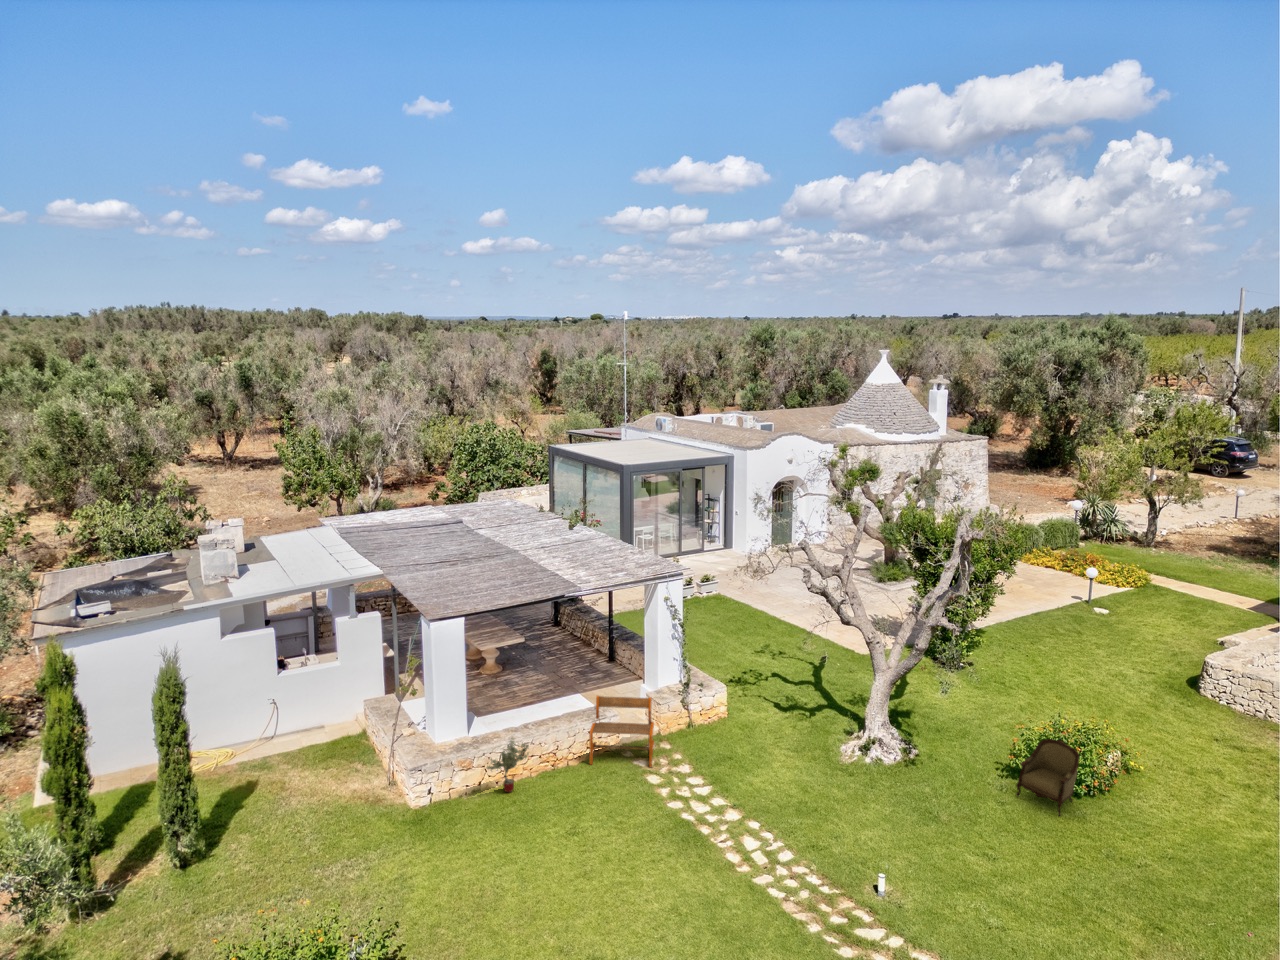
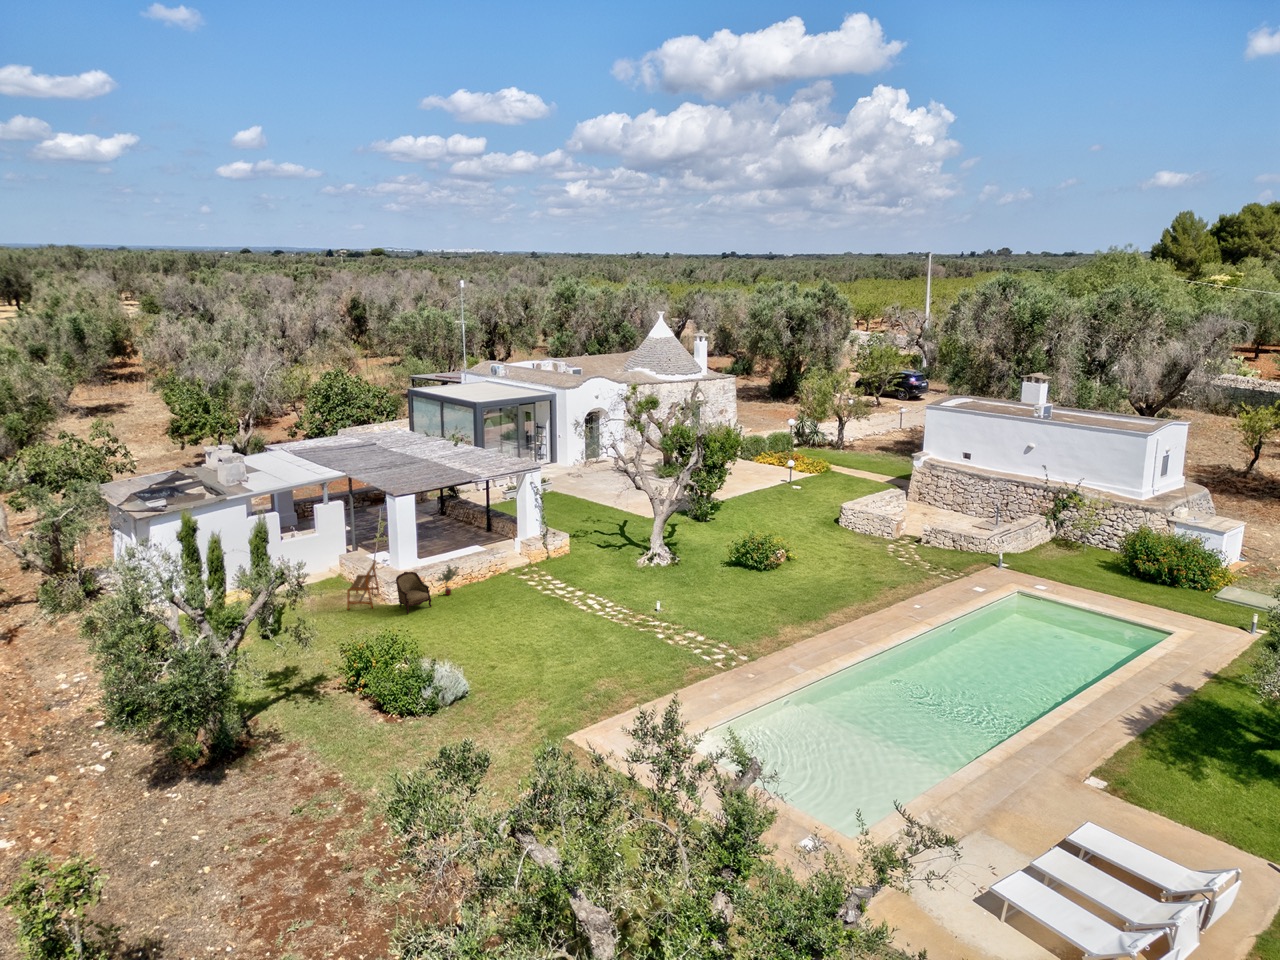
bench: present [589,696,654,767] -> present [347,560,380,610]
armchair: present [1016,739,1079,816] -> present [396,572,432,614]

